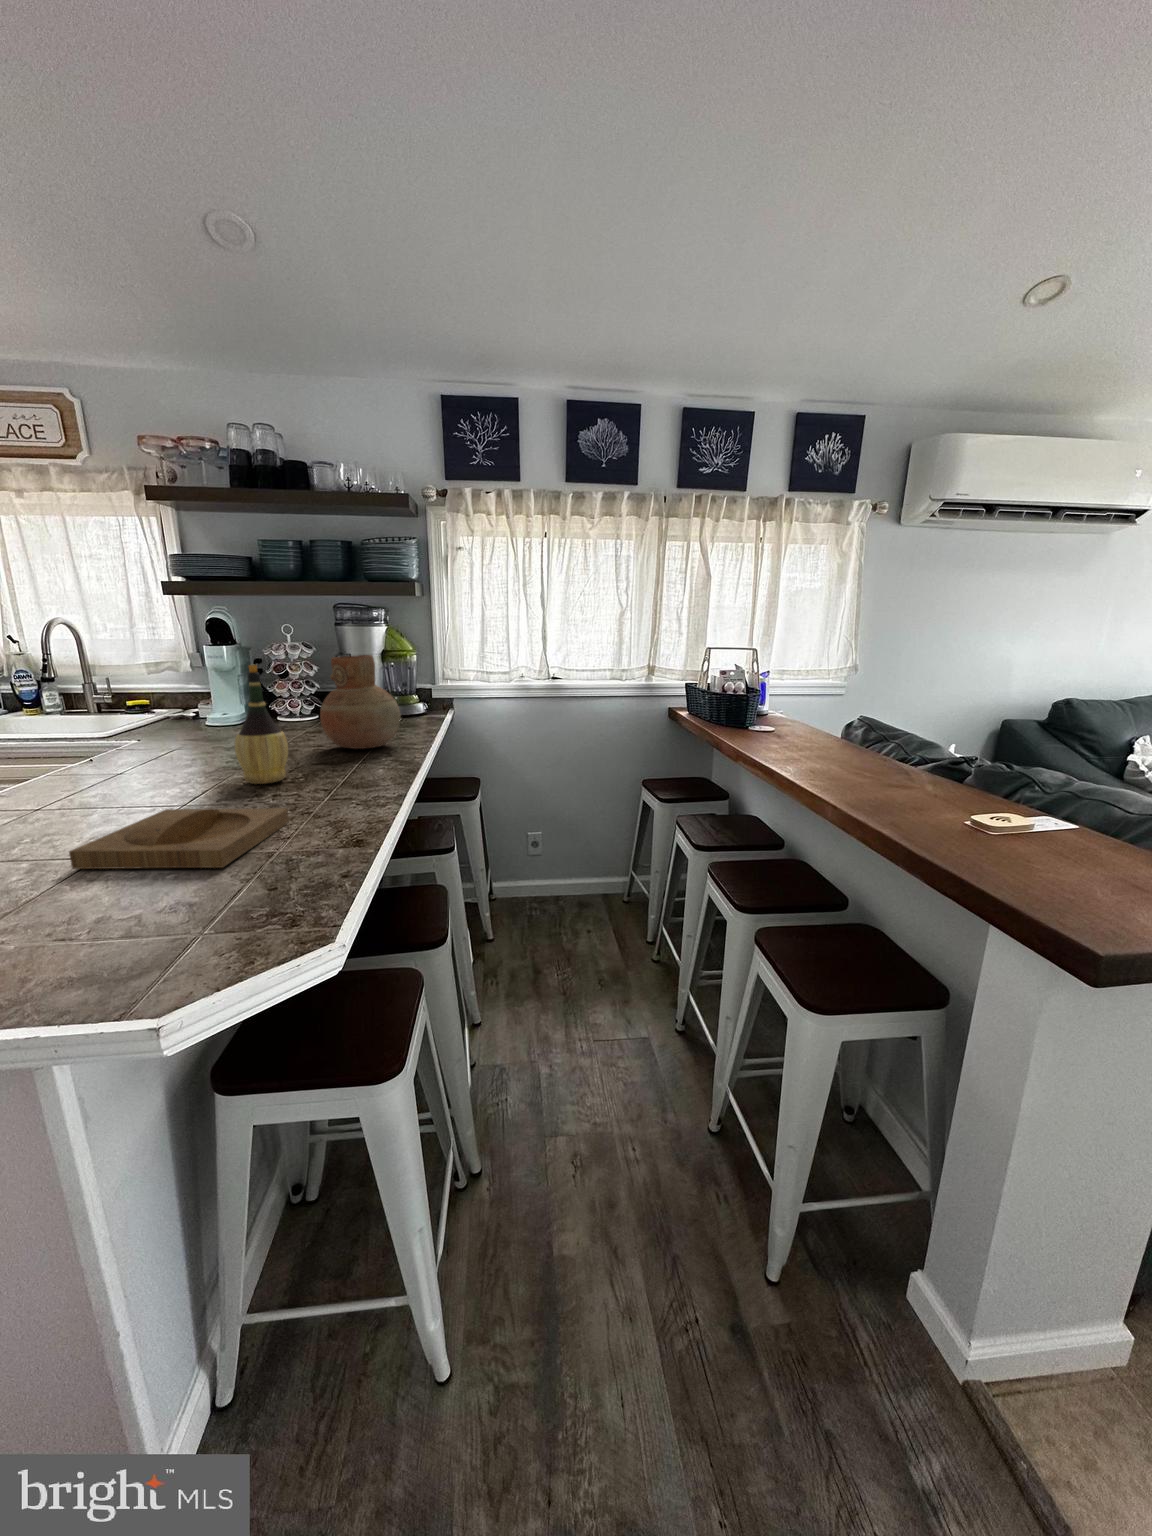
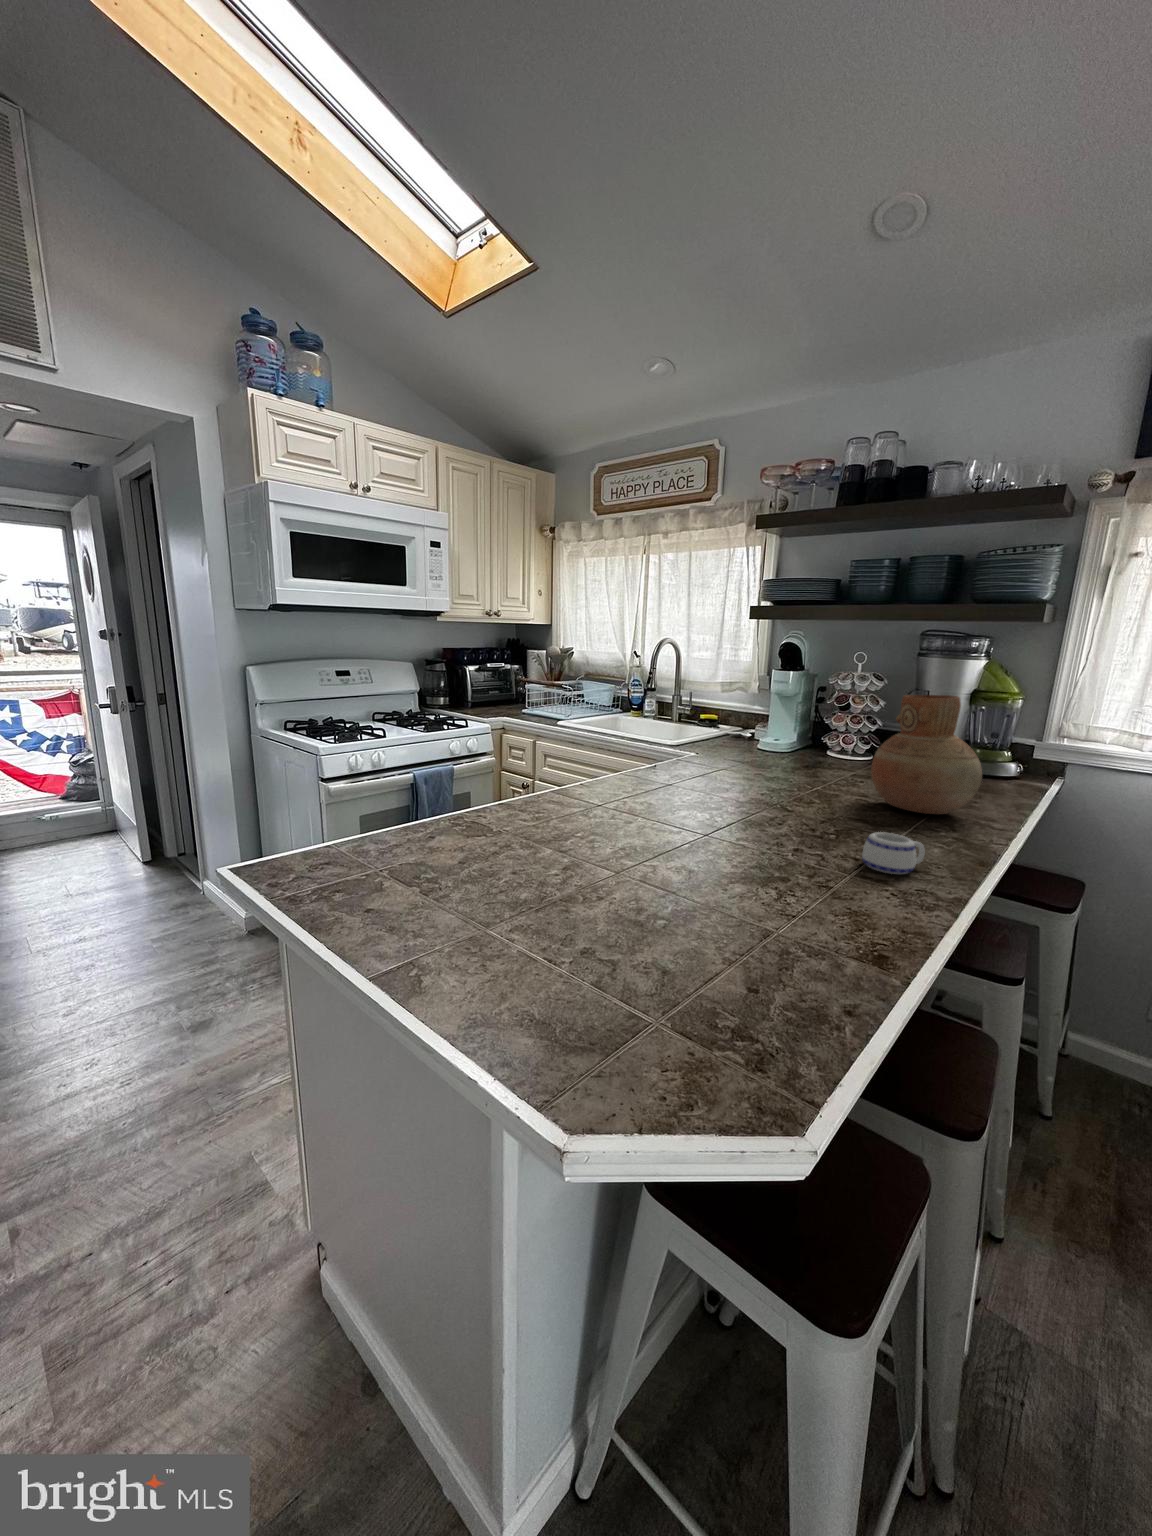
wine bottle: present [235,664,288,784] -> none [768,697,825,832]
mug: none [329,762,374,792] -> present [862,832,925,874]
tray: present [69,808,289,869] -> none [596,838,803,932]

